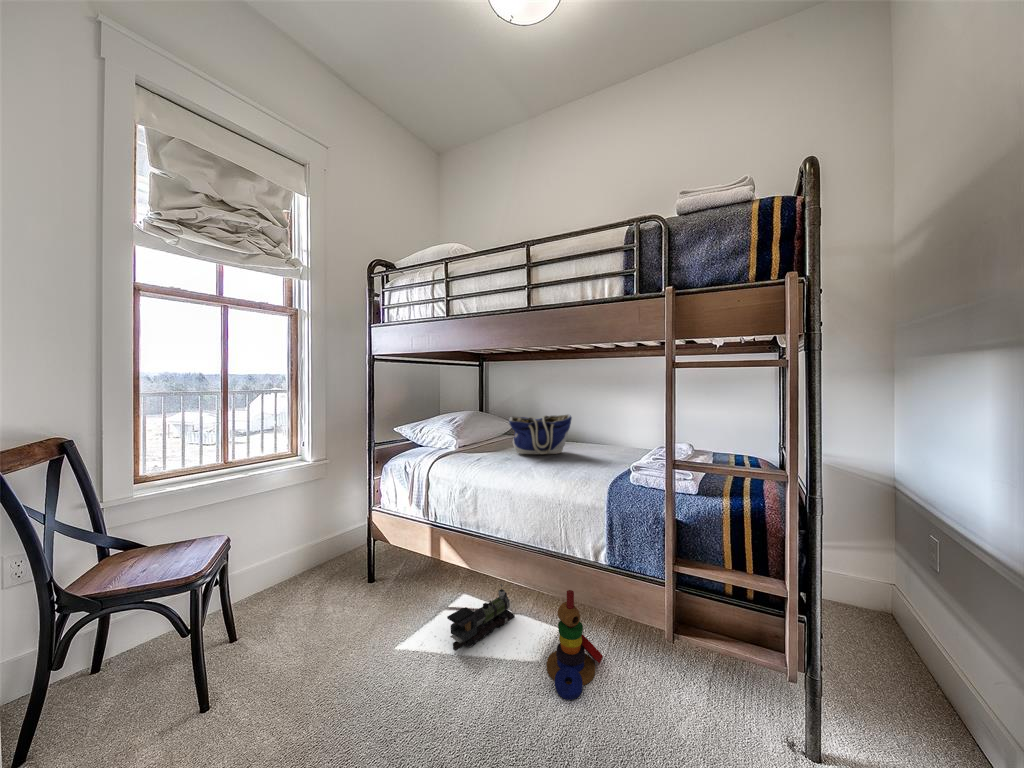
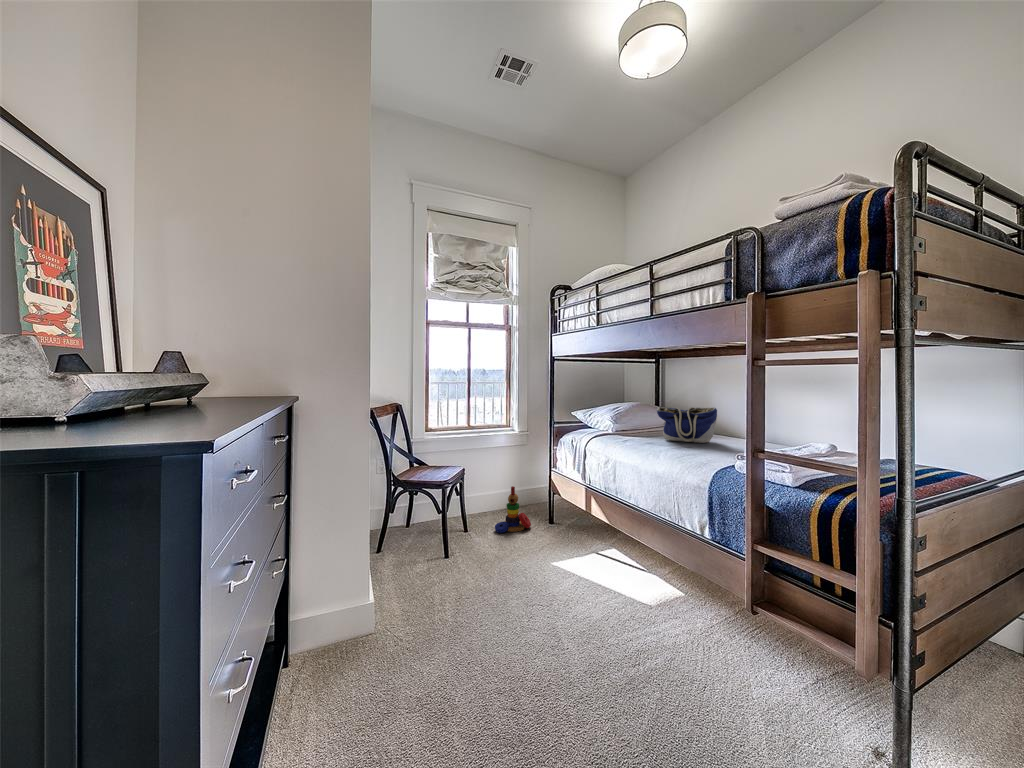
toy train: present [447,584,515,651] -> none [584,536,644,573]
stacking toy: present [547,590,603,700] -> present [495,486,531,533]

